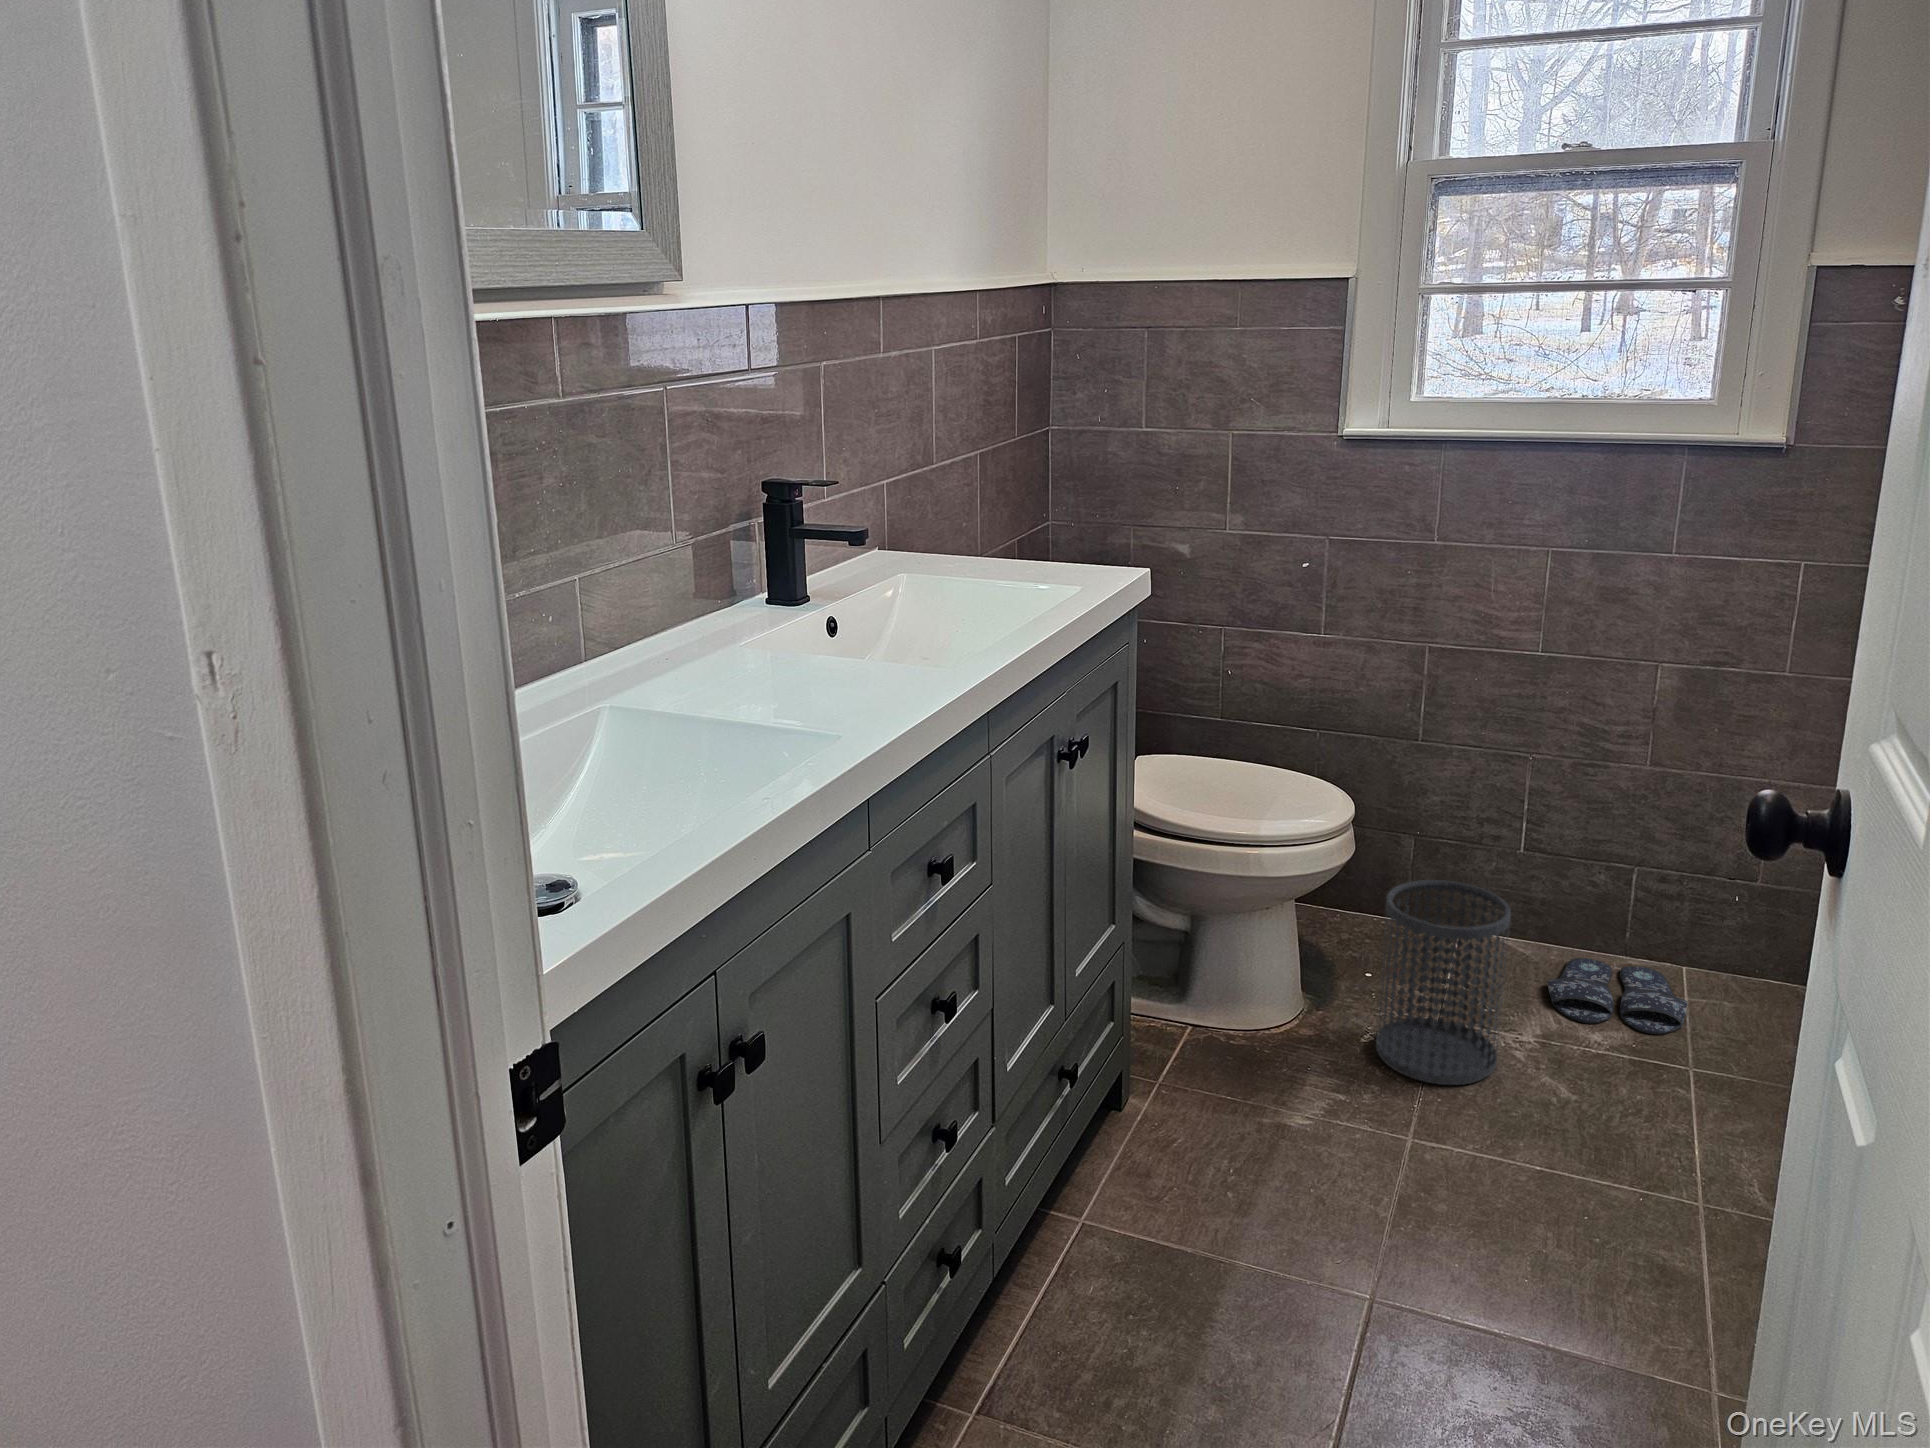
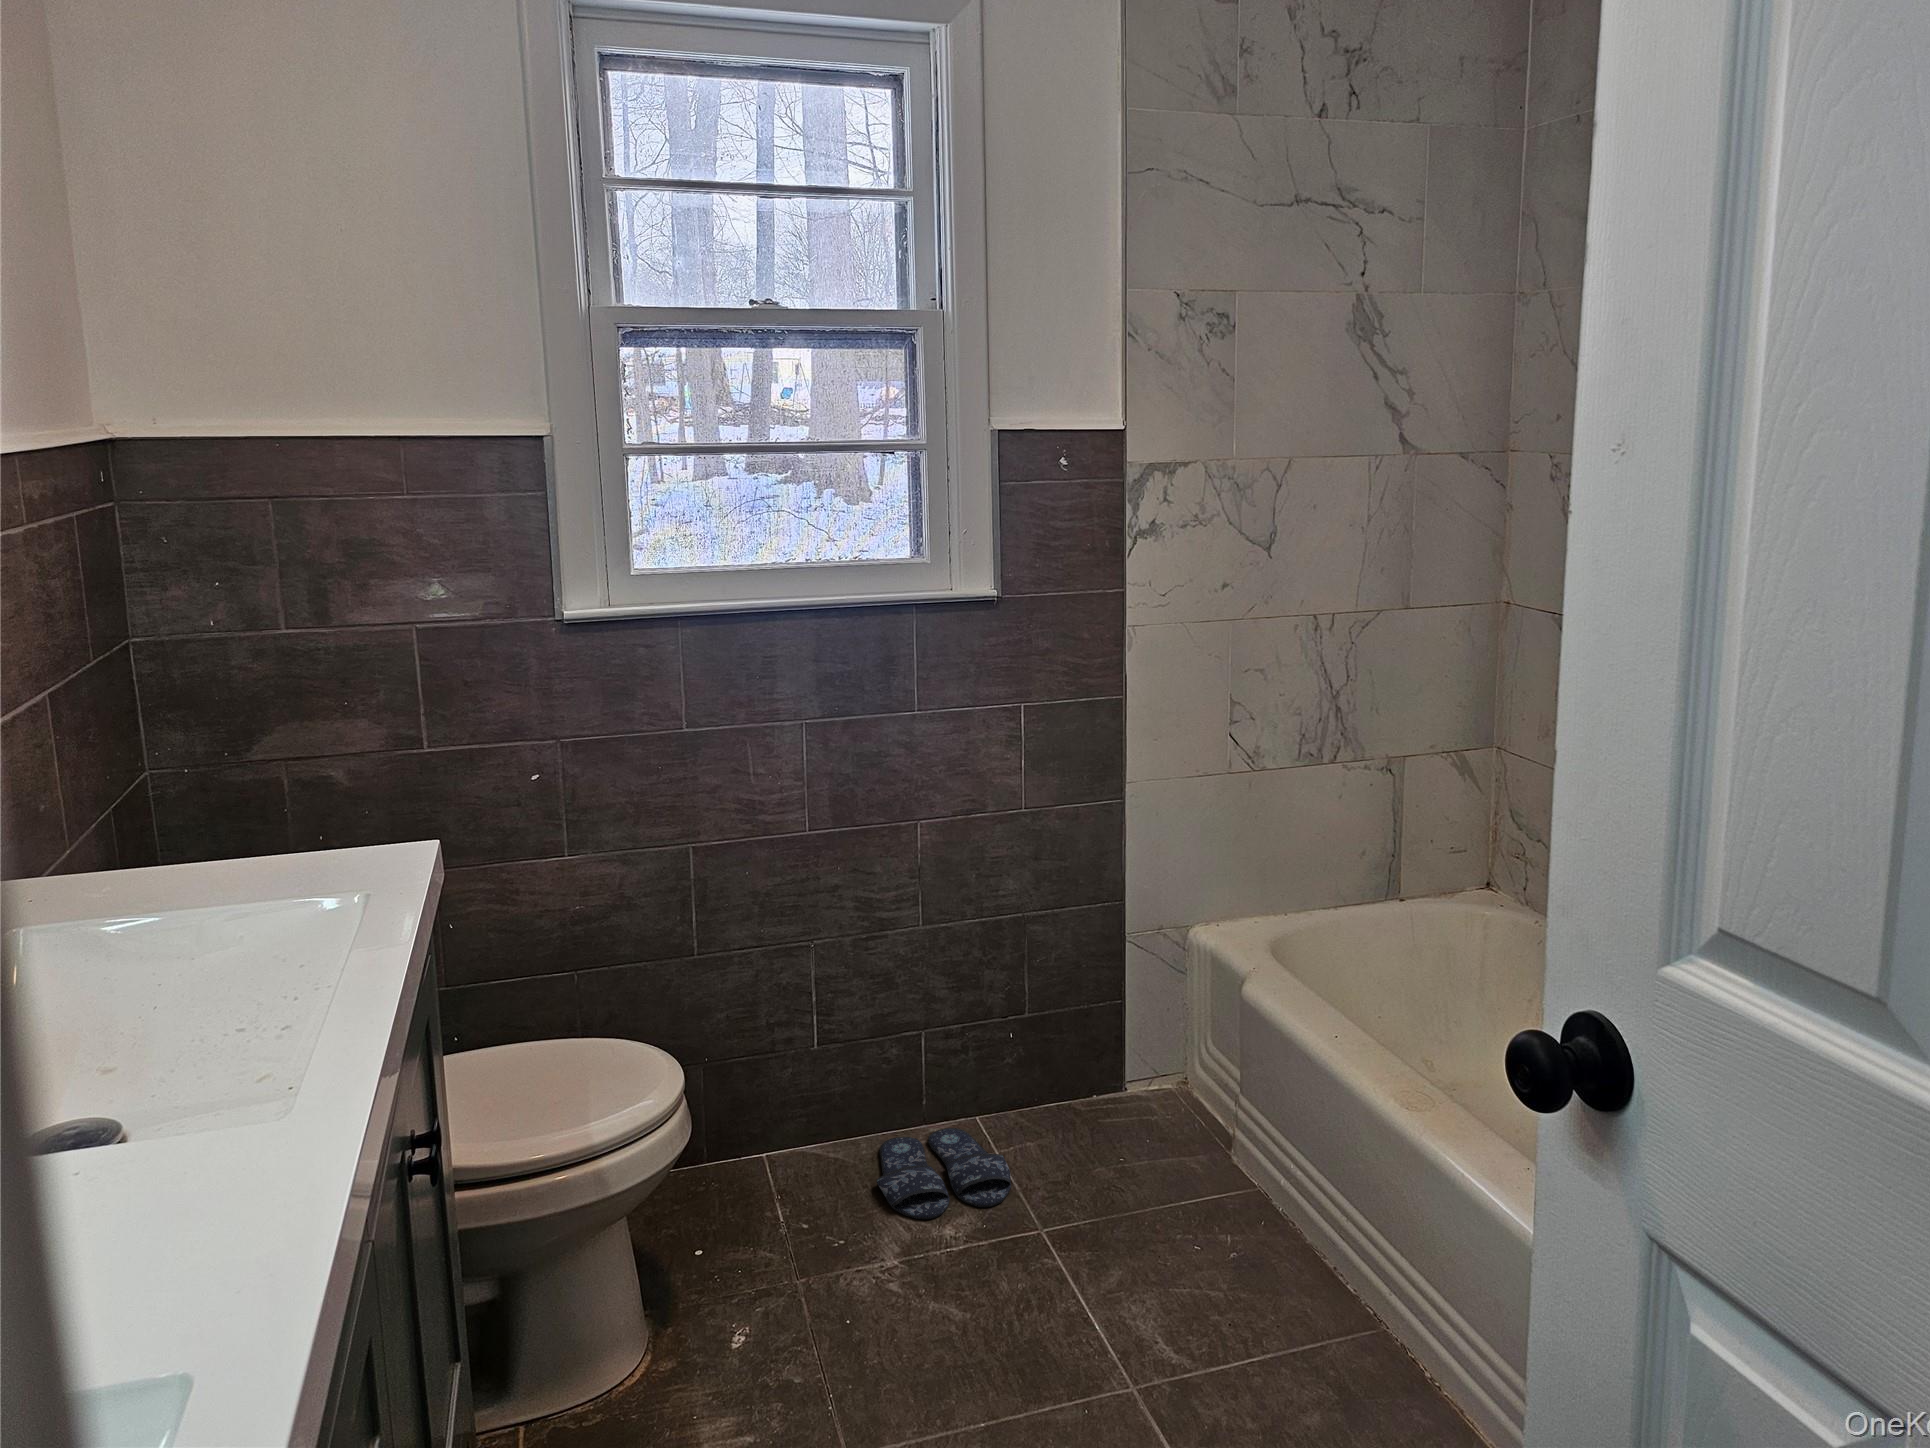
wastebasket: present [1376,880,1511,1085] -> none [742,1120,885,1375]

